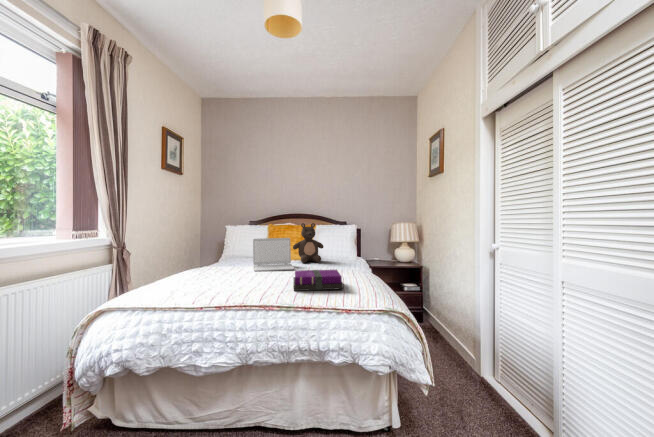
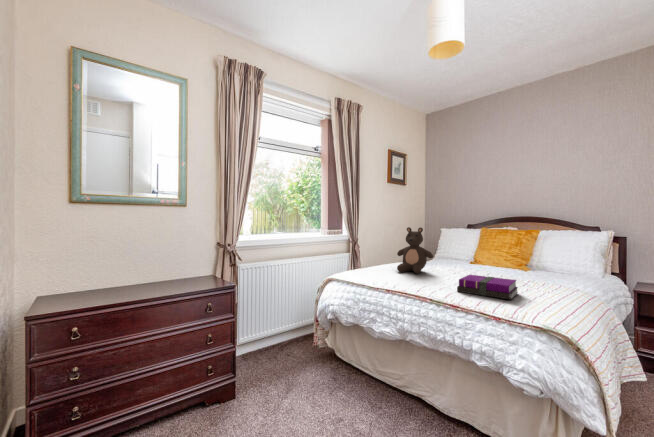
teddy bear: present [293,223,324,263] -> present [397,227,433,274]
laptop: present [253,238,294,271] -> none [444,242,489,276]

